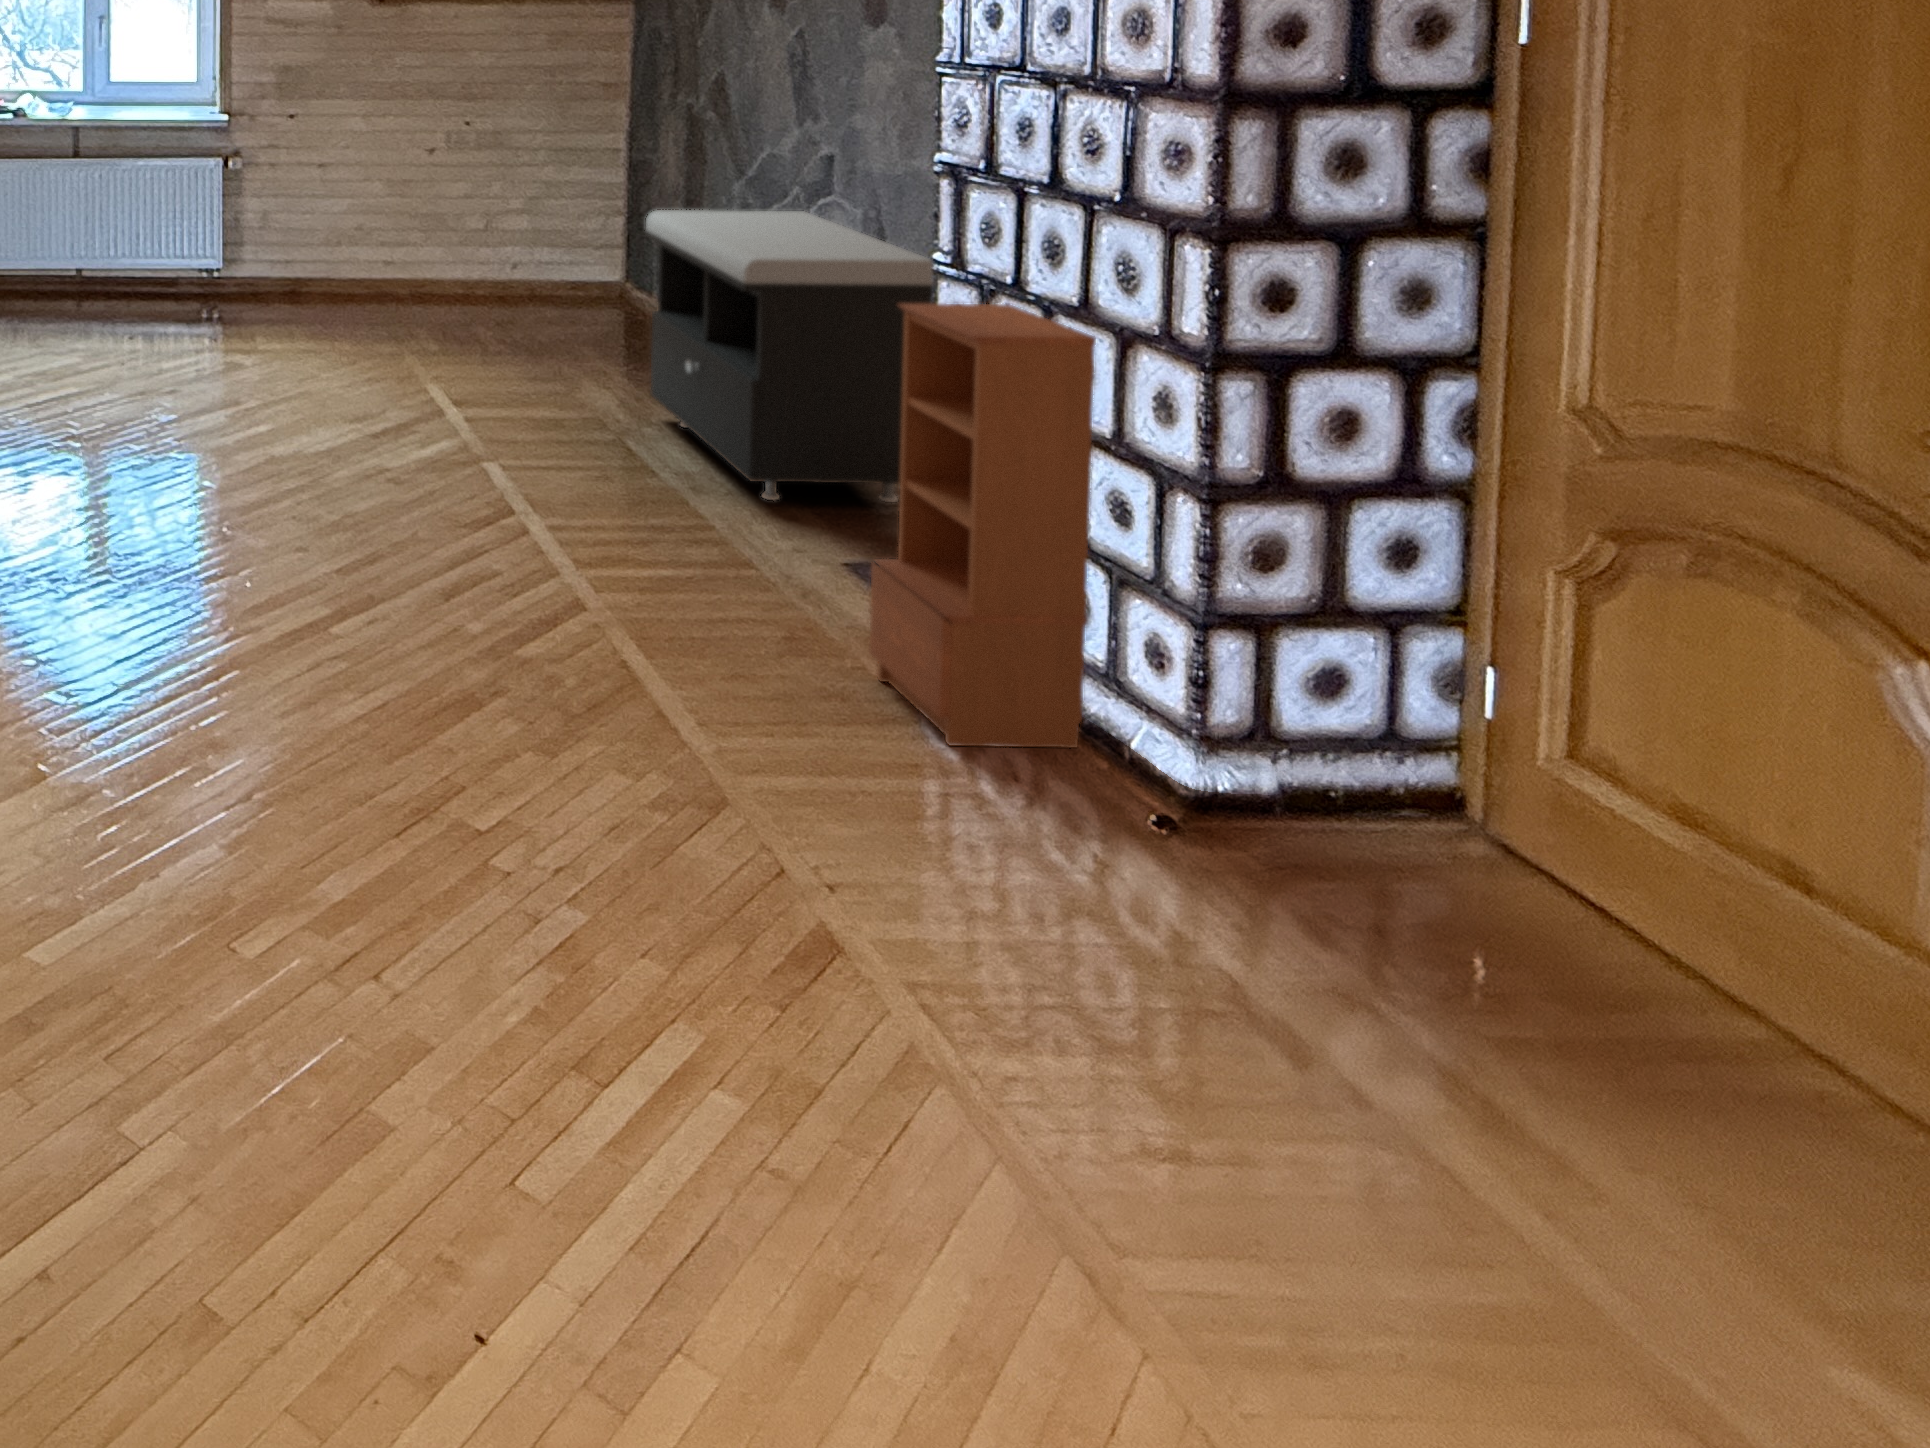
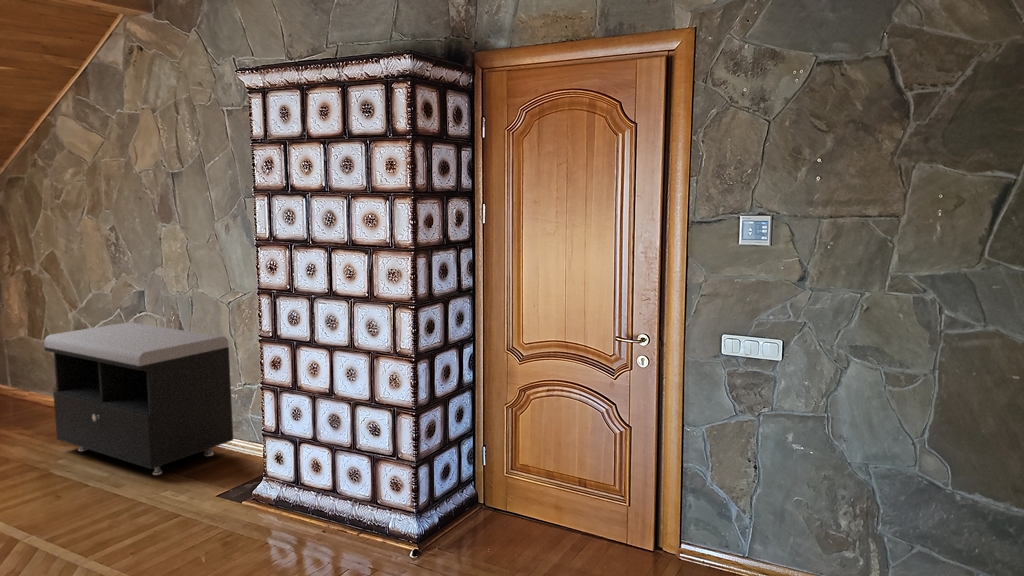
bookcase: present [870,304,1096,748] -> none [272,351,367,559]

